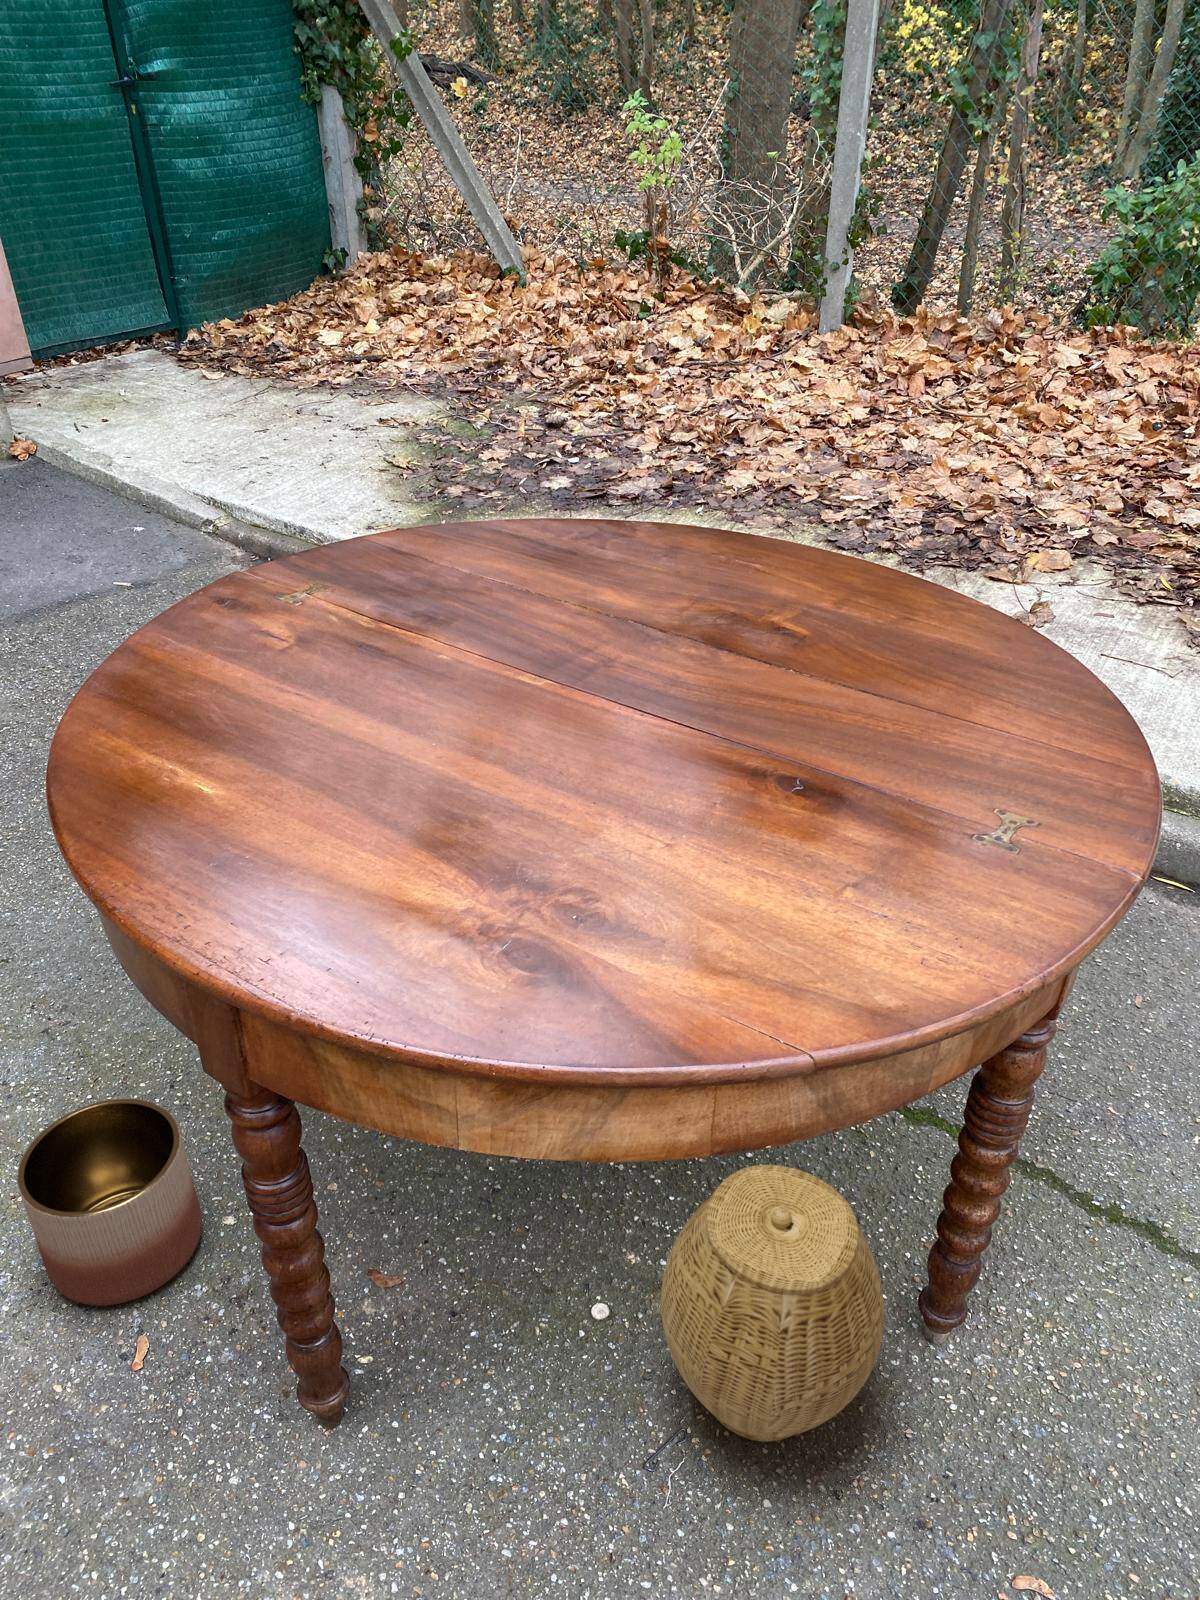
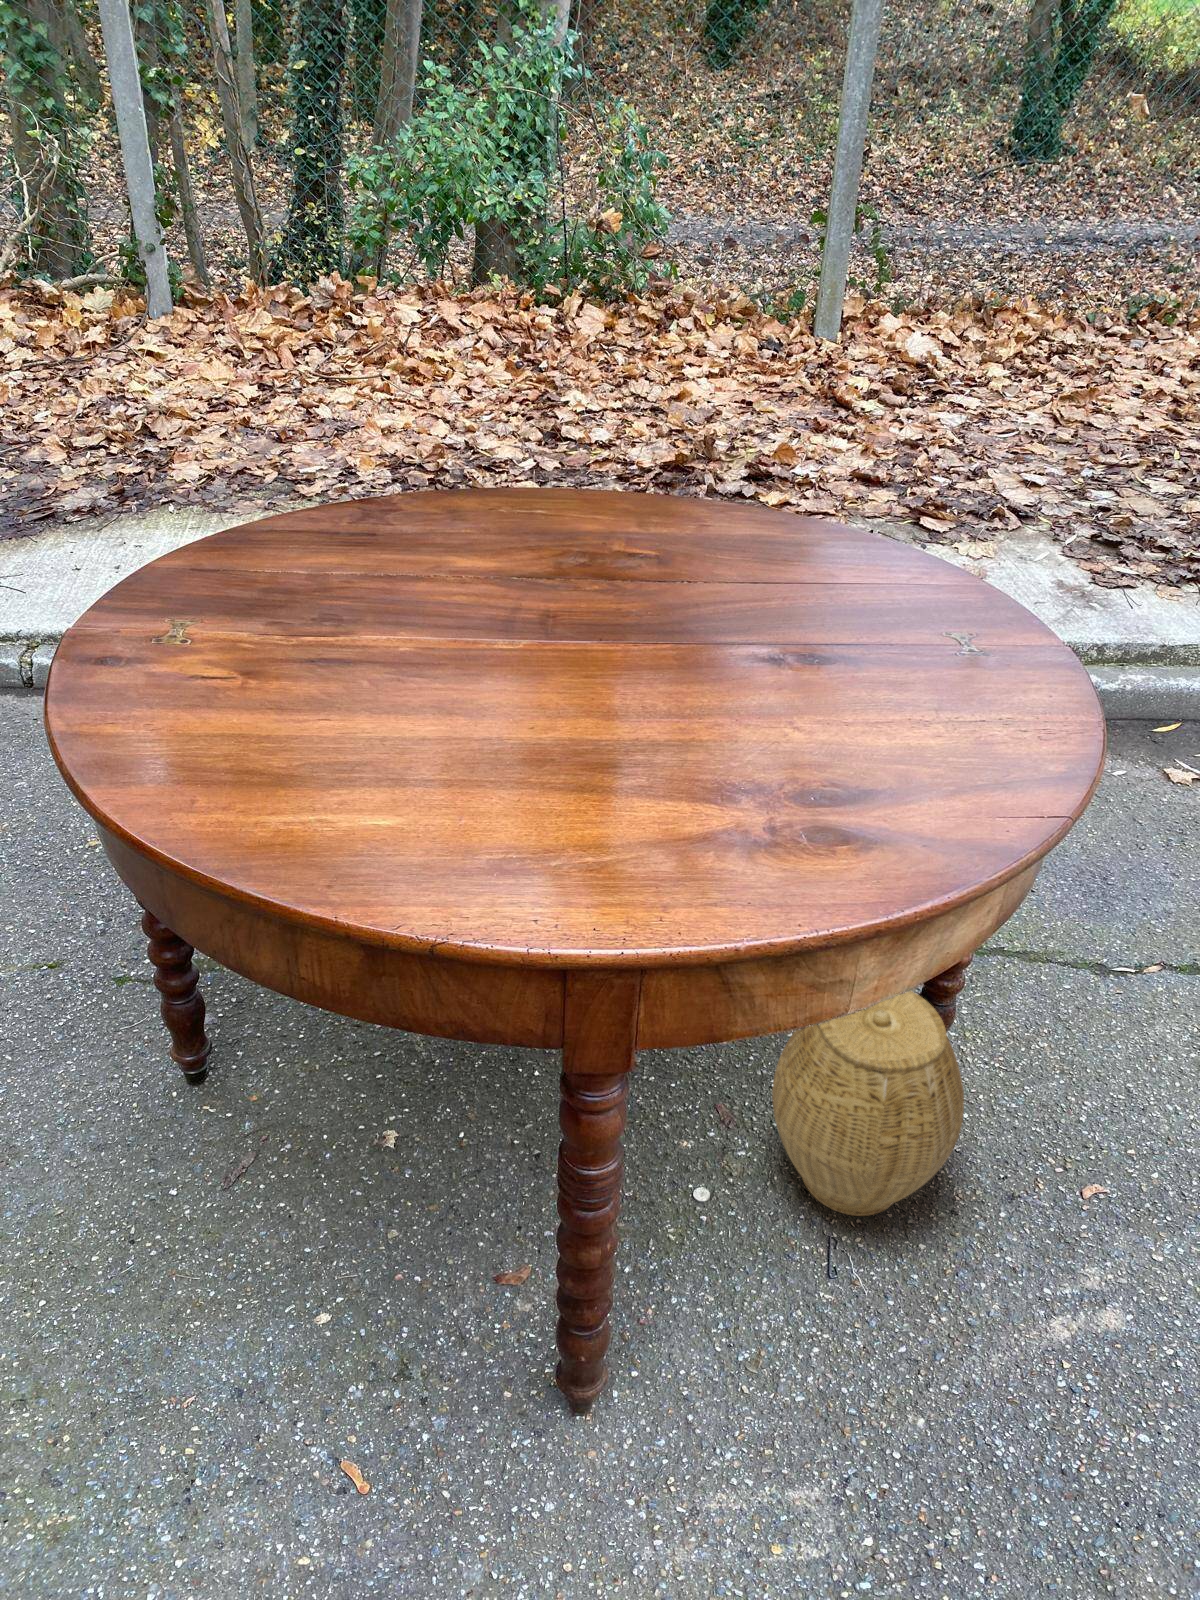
planter: present [17,1099,202,1305] -> none [122,1234,325,1485]

